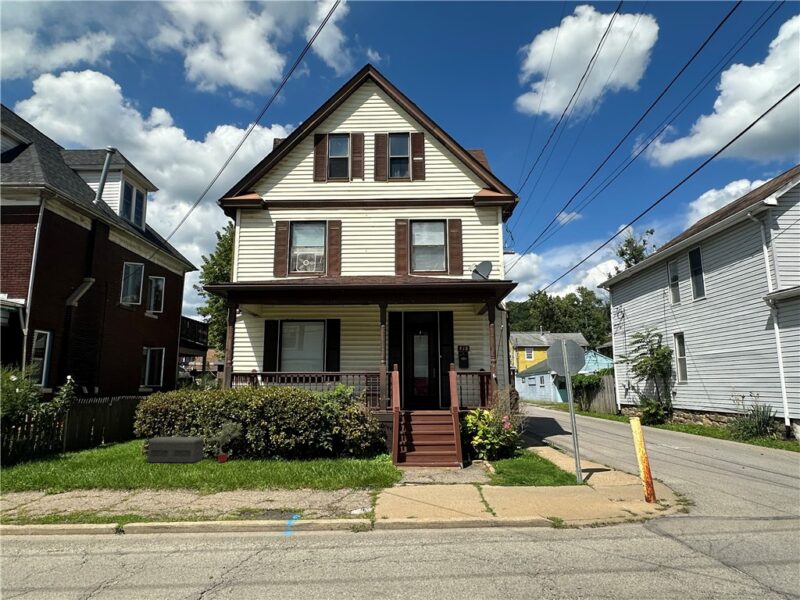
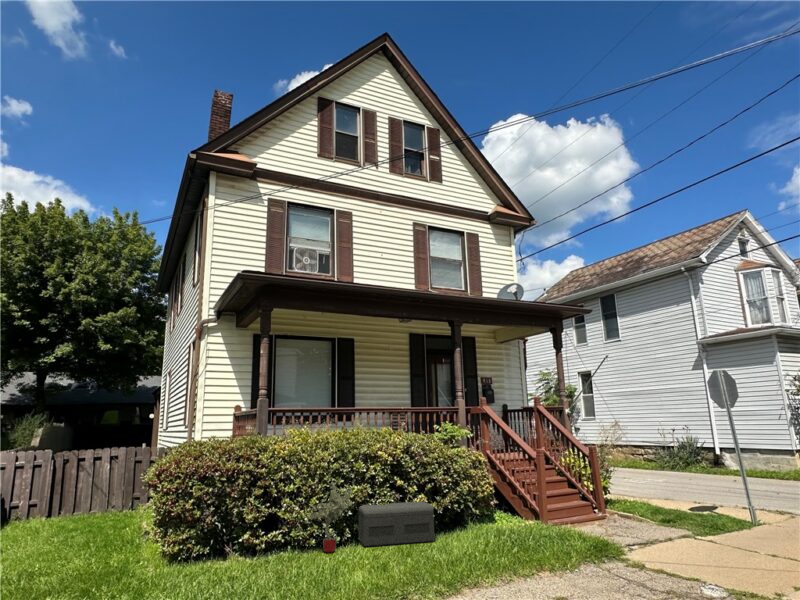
storage bench: present [147,437,204,463] -> present [359,502,434,547]

